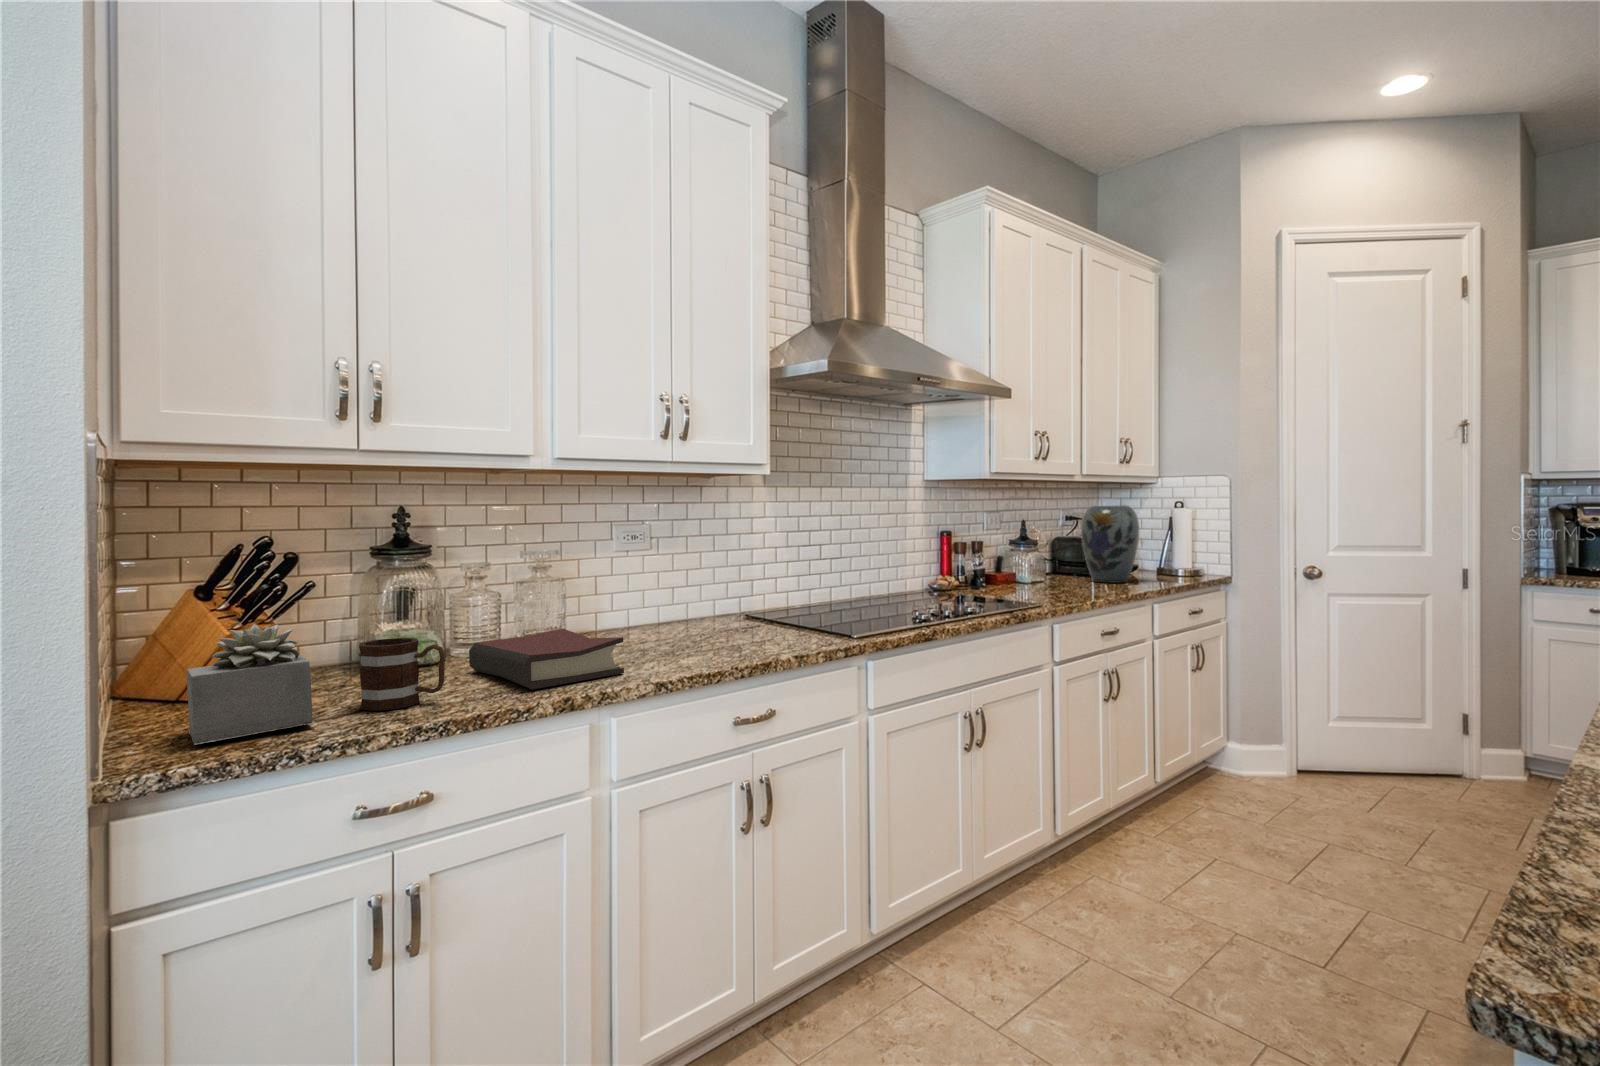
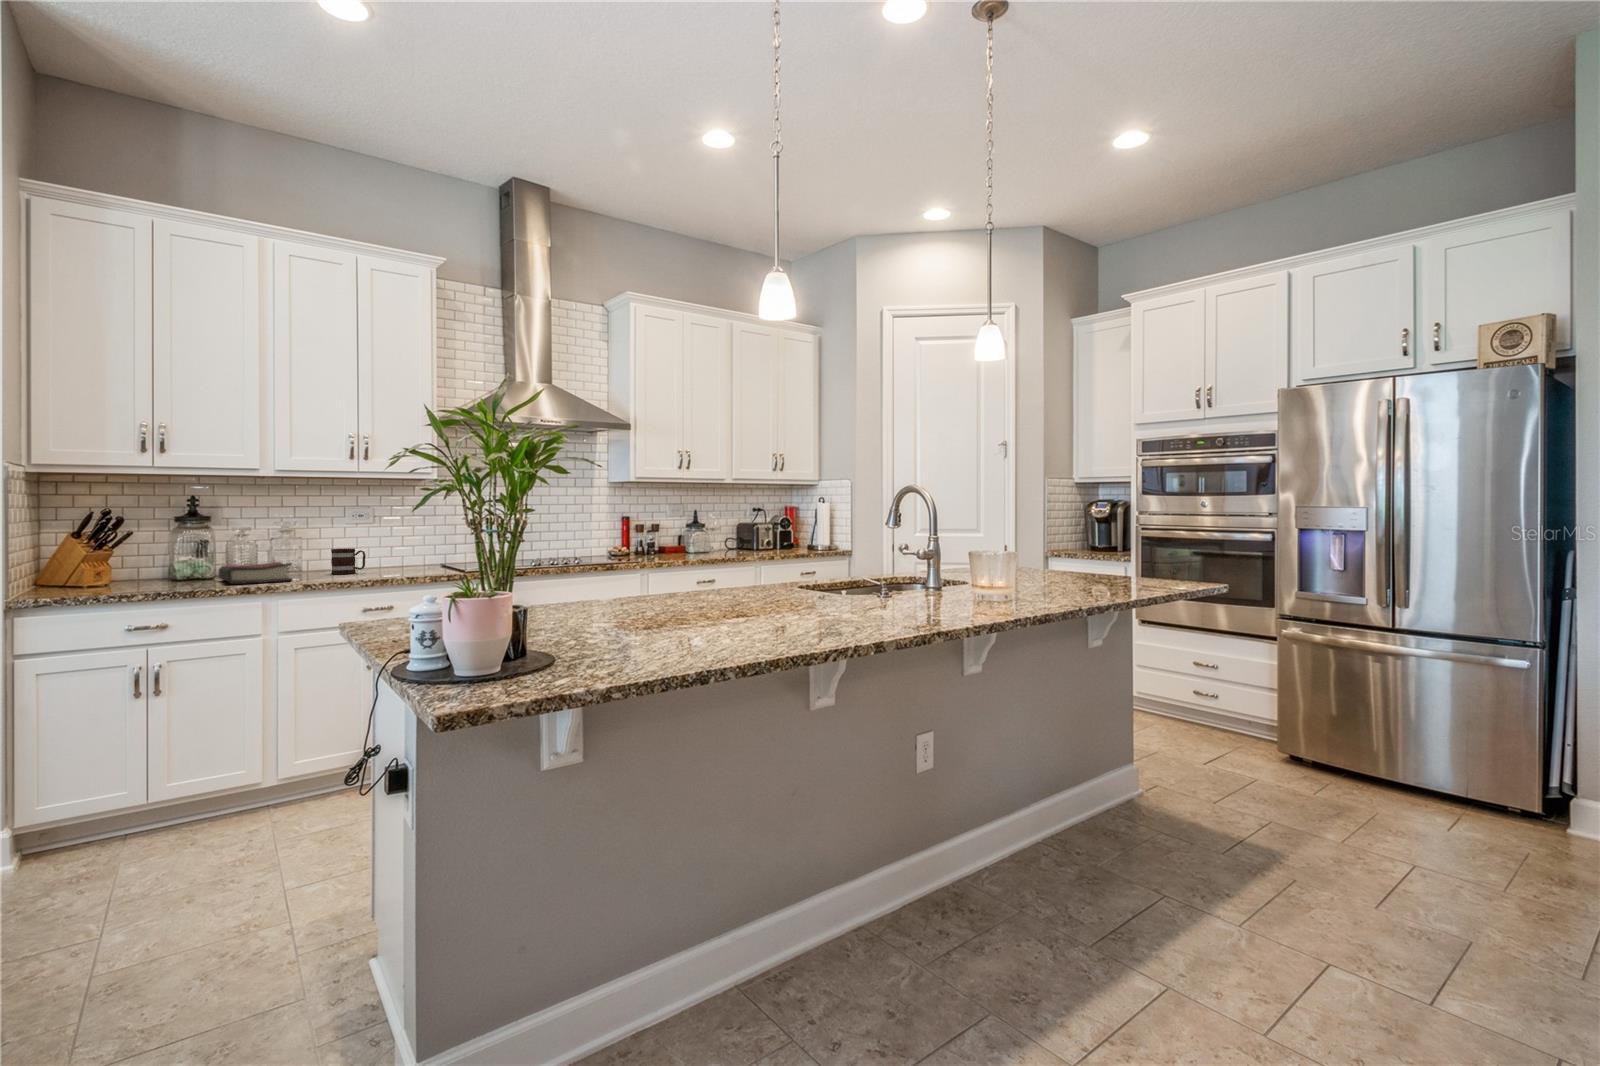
vase: present [1081,505,1139,583] -> none [731,500,769,554]
succulent plant: present [187,624,314,745] -> none [53,546,113,593]
mug: present [359,638,445,711] -> present [331,548,366,574]

